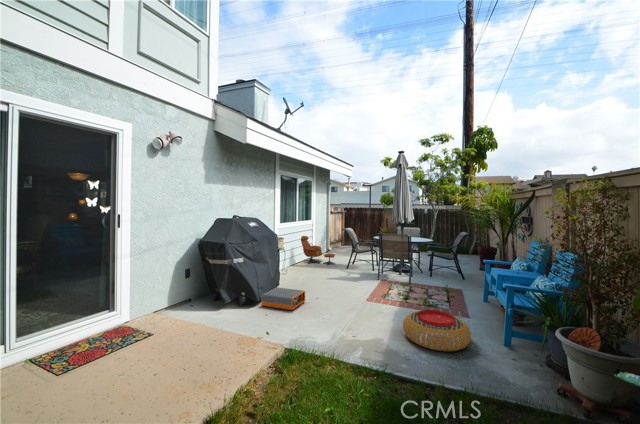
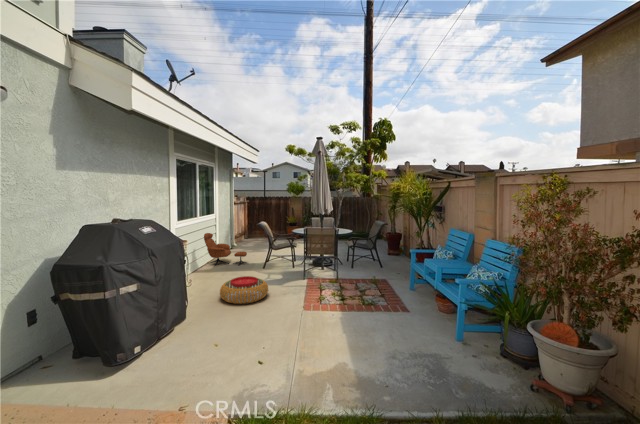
storage box: present [262,288,305,310] -> none [167,310,228,341]
pouf: present [403,310,471,351] -> present [220,276,268,304]

